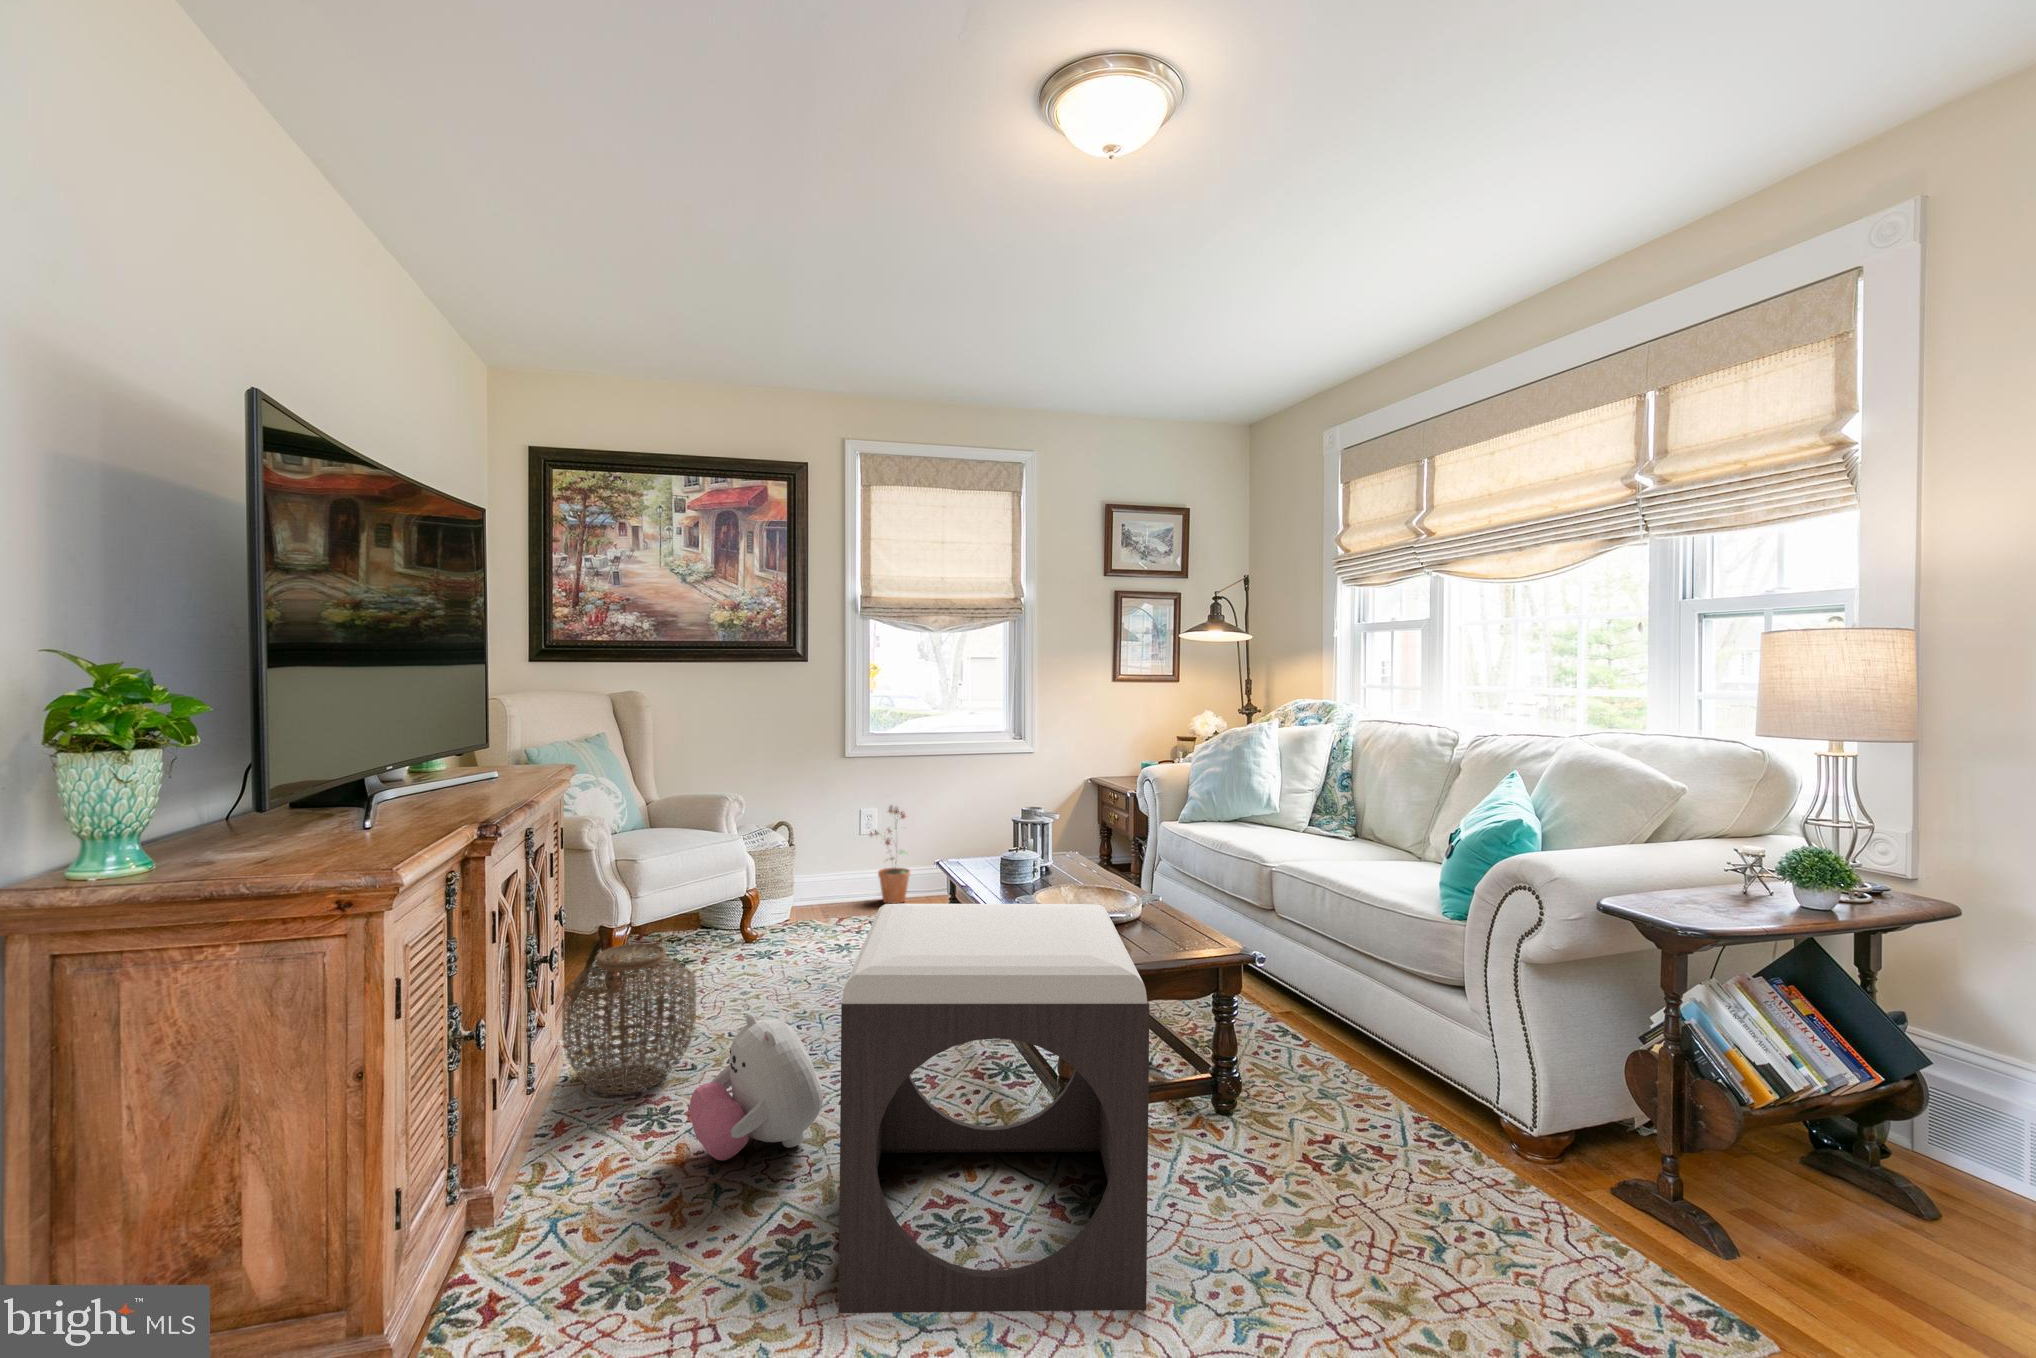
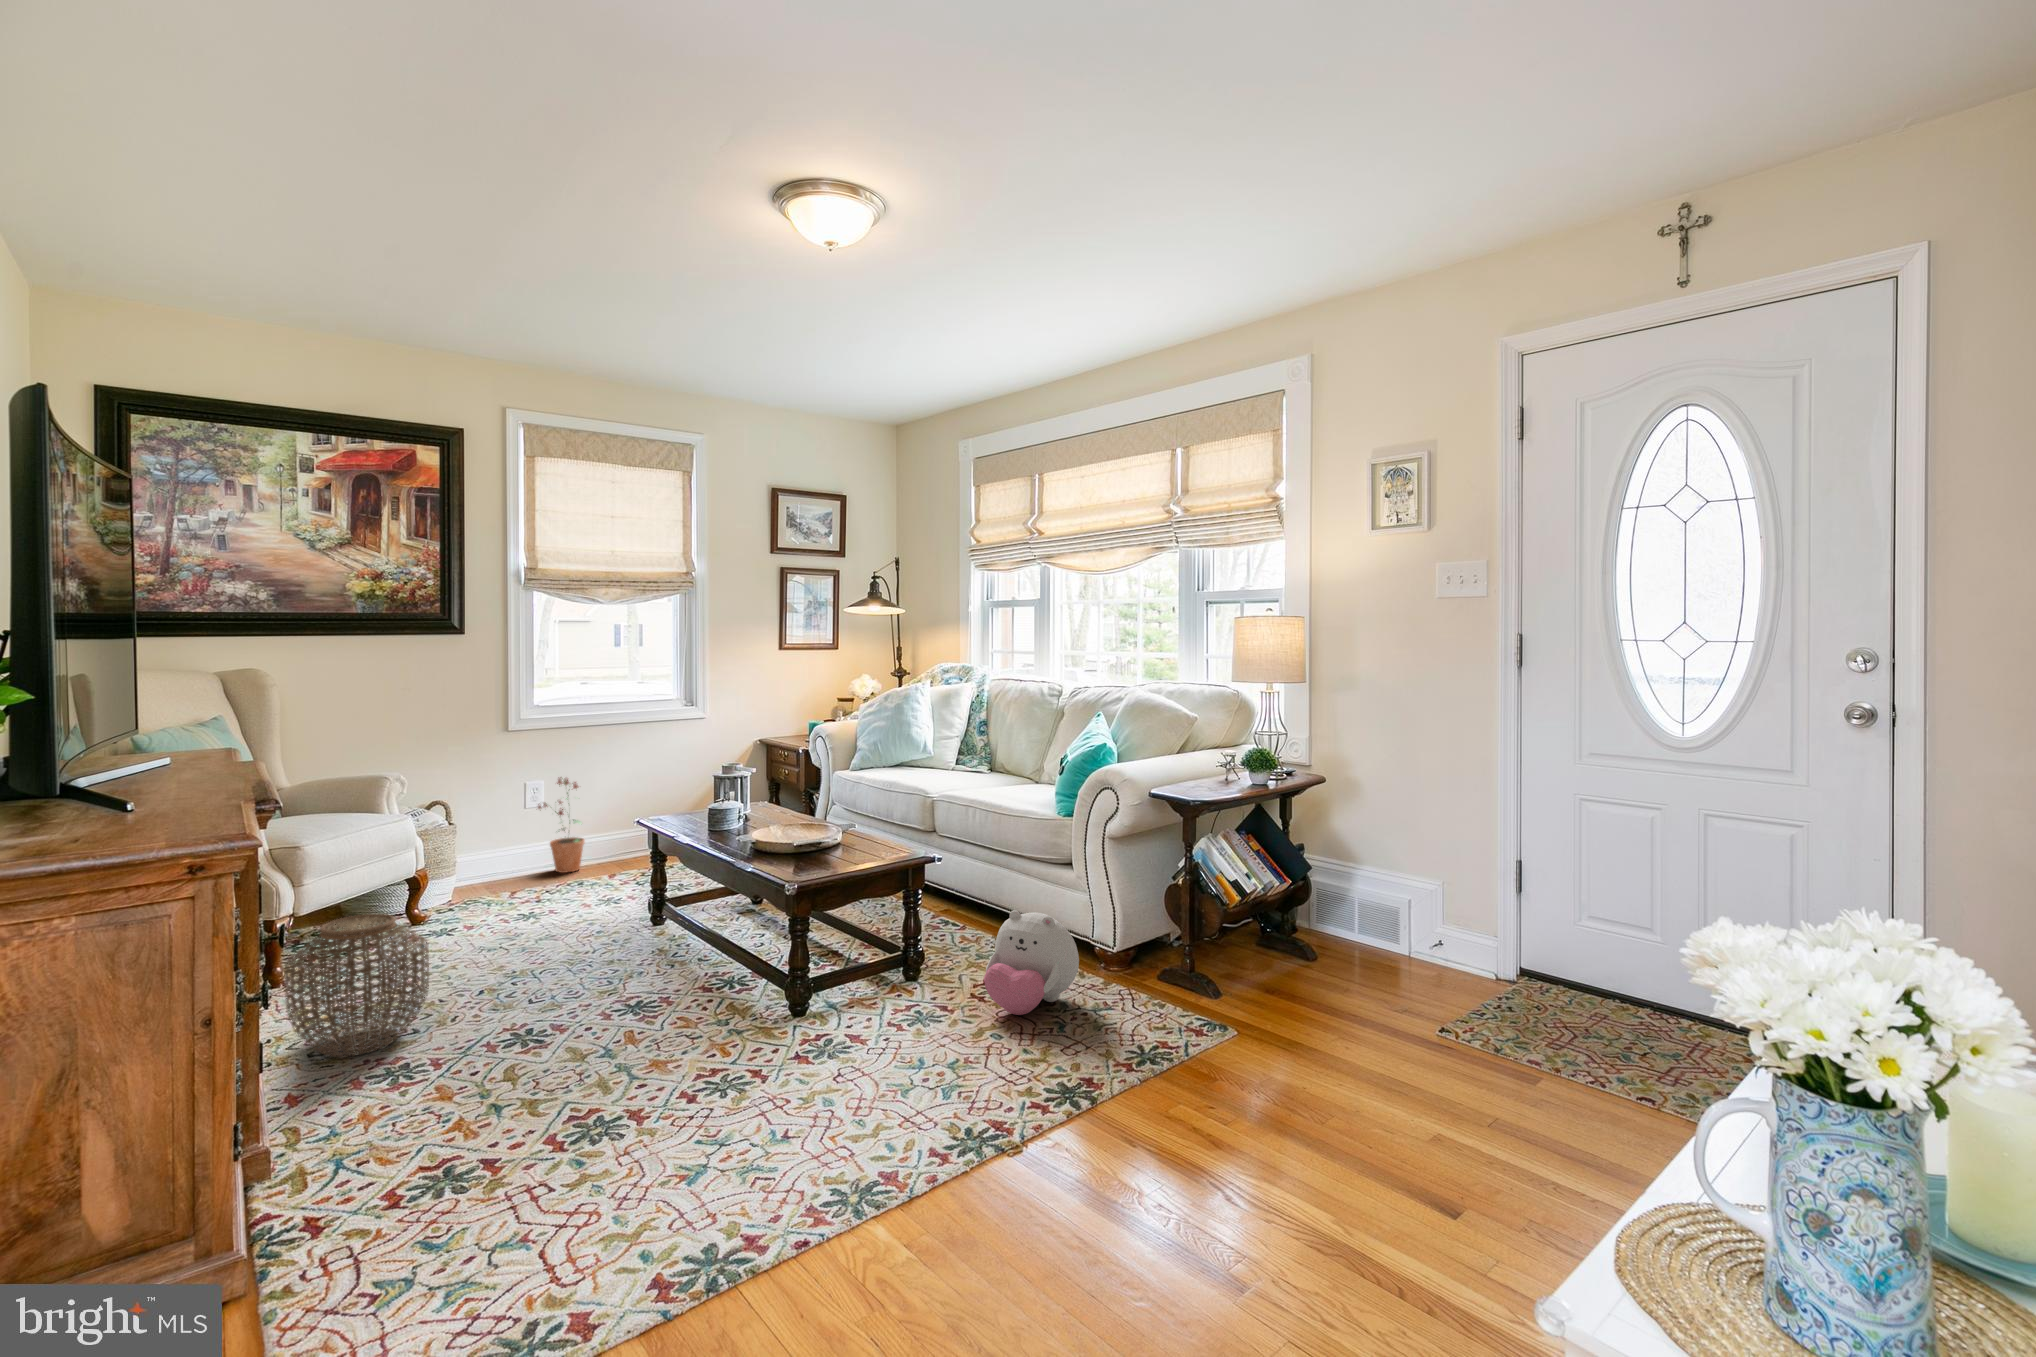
footstool: present [838,904,1149,1313] -> none [635,829,881,1143]
plush toy: present [690,1014,823,1160] -> present [984,910,1079,1015]

